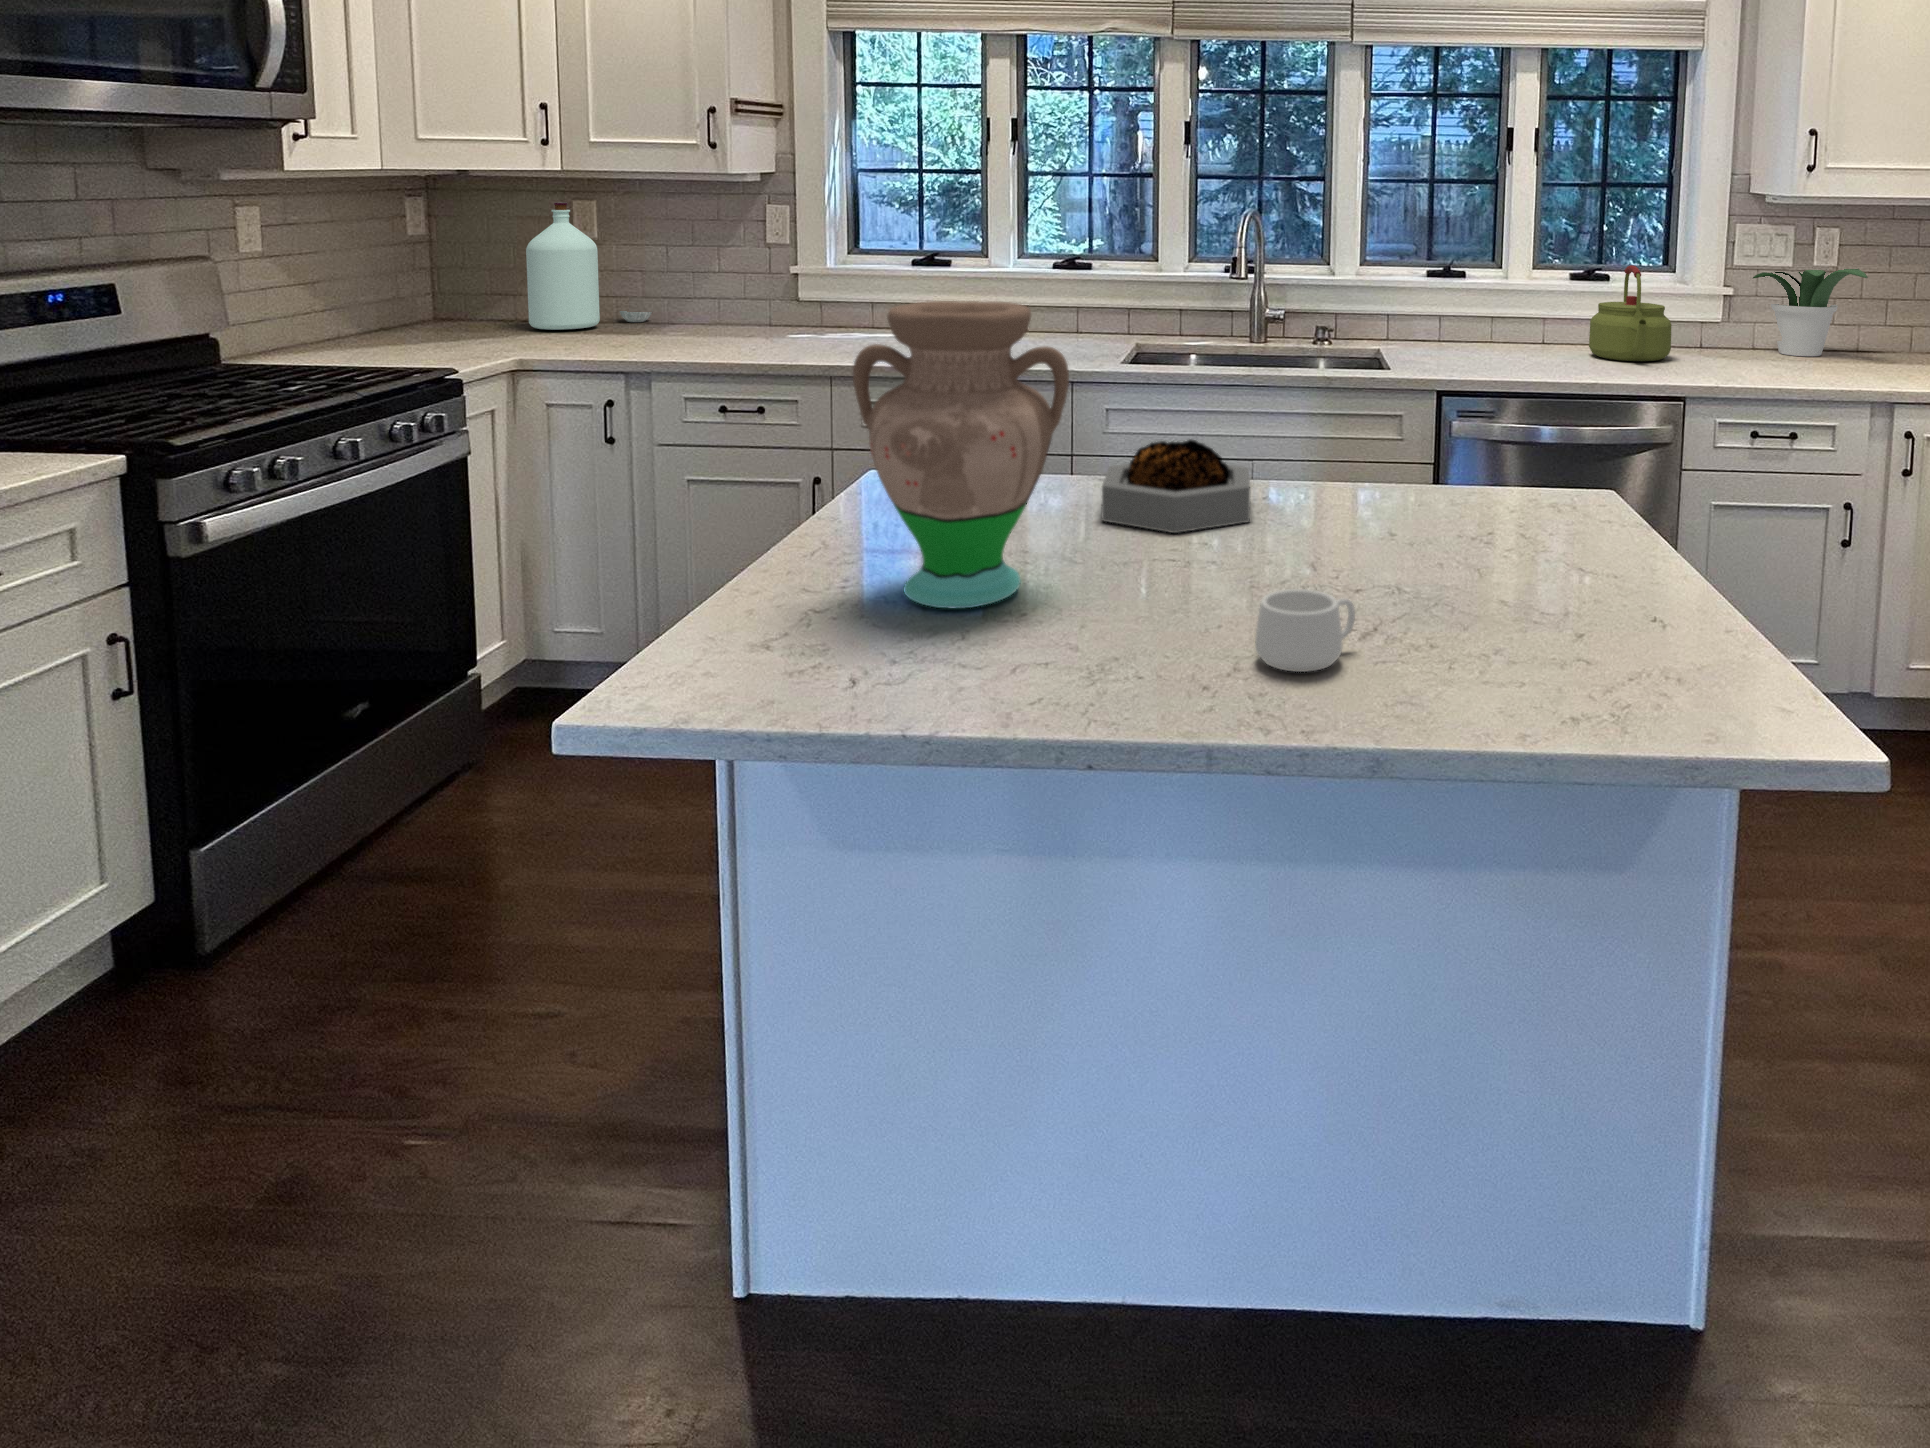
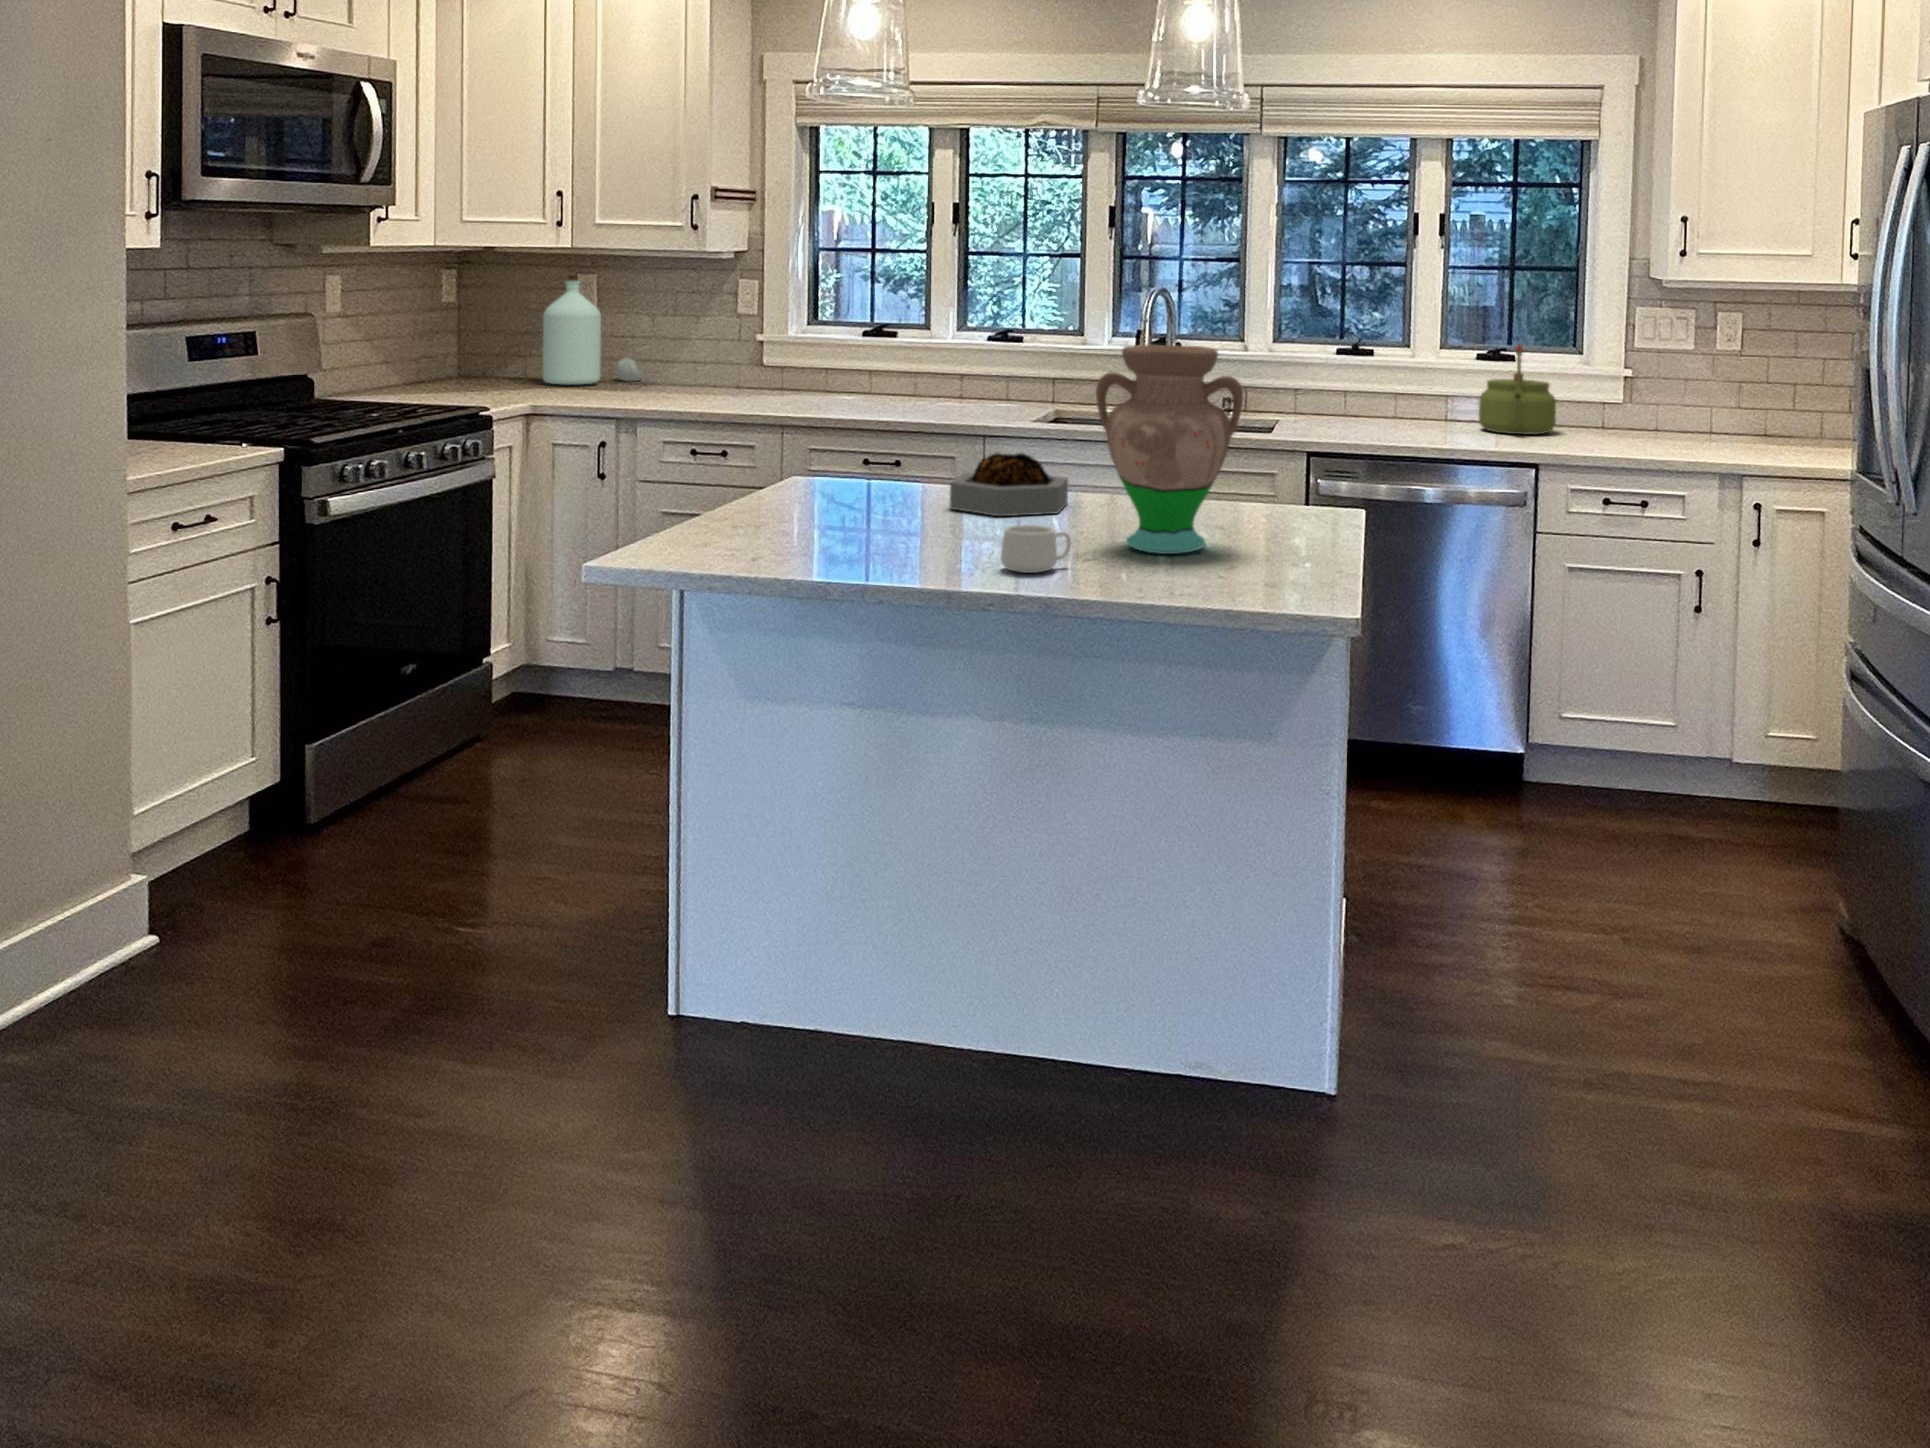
potted plant: present [1753,269,1868,356] -> none [1646,345,1761,436]
vase: present [853,301,1069,609] -> present [1096,345,1243,554]

